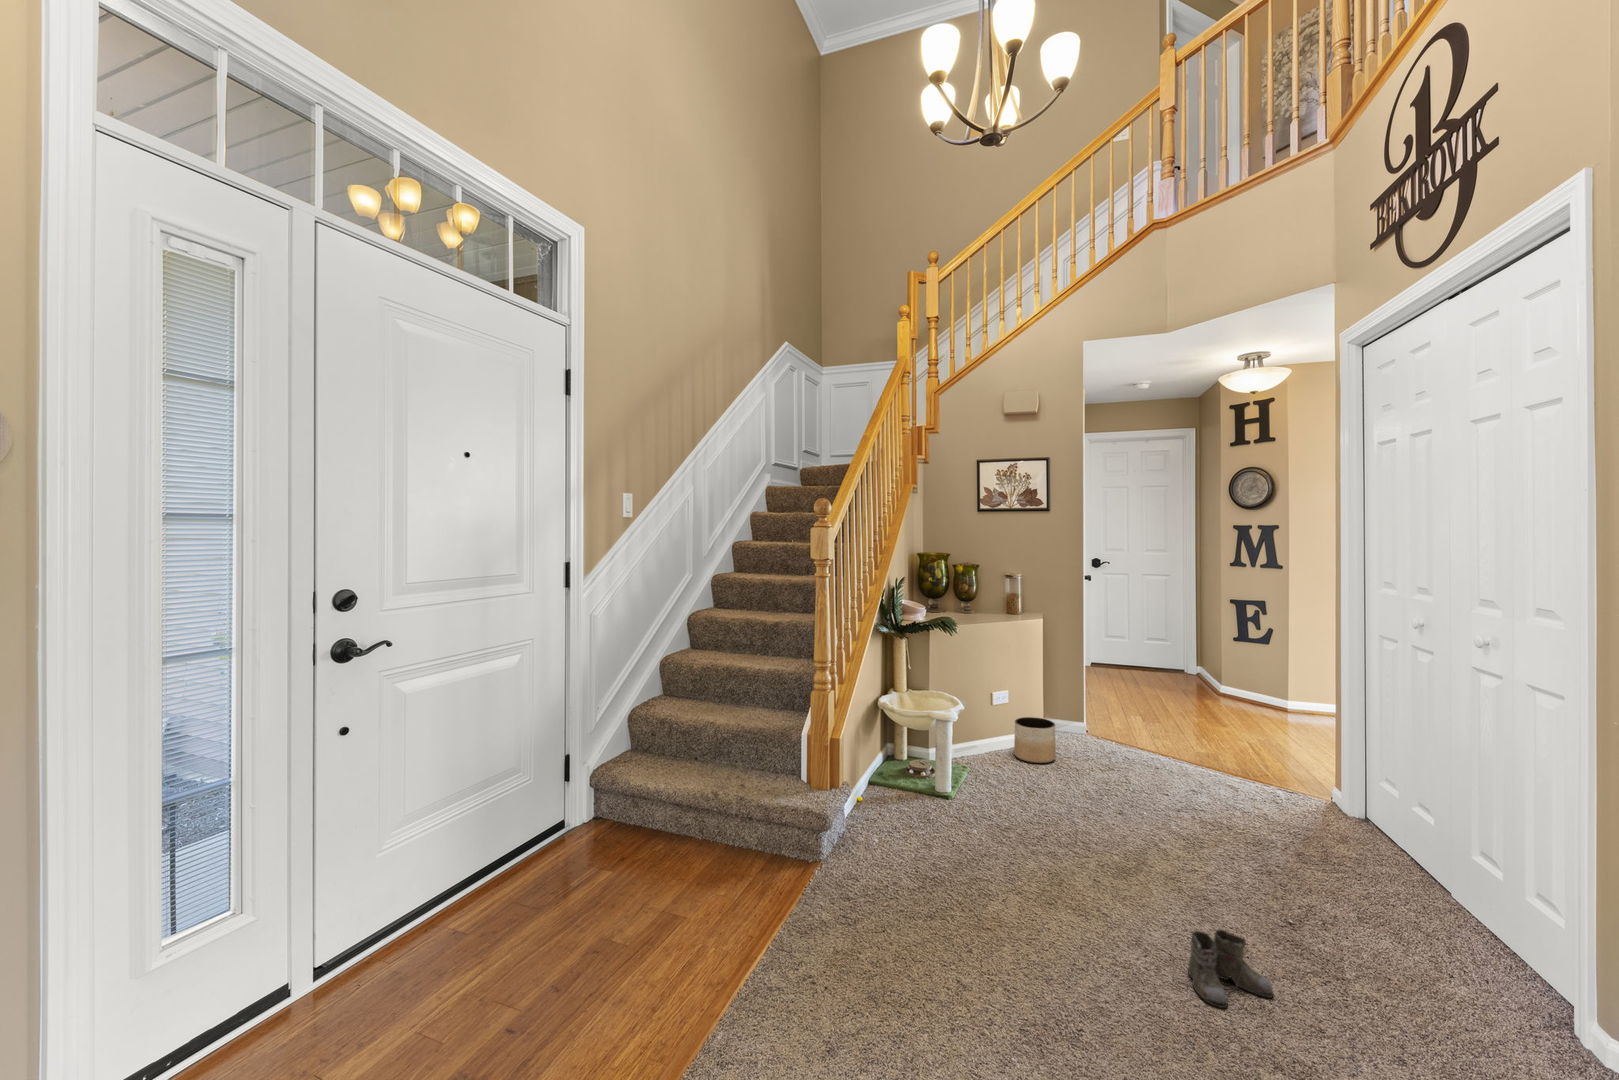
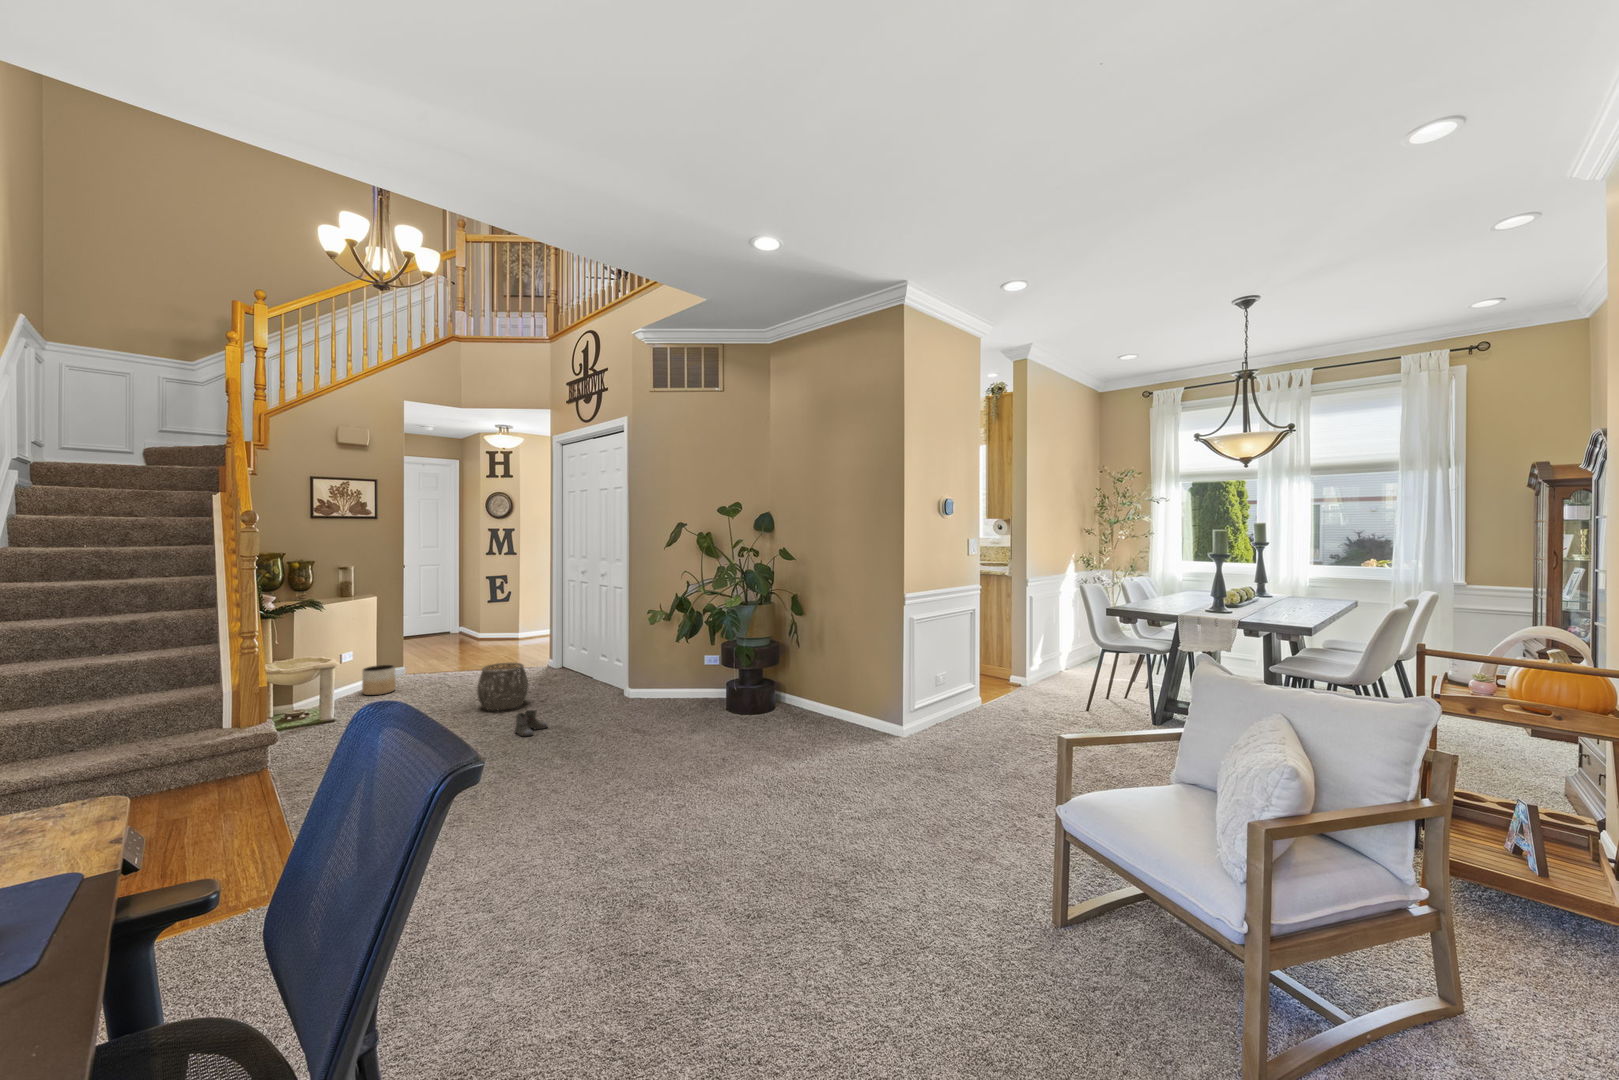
woven basket: none [1144,776,1252,886] -> present [477,662,528,710]

